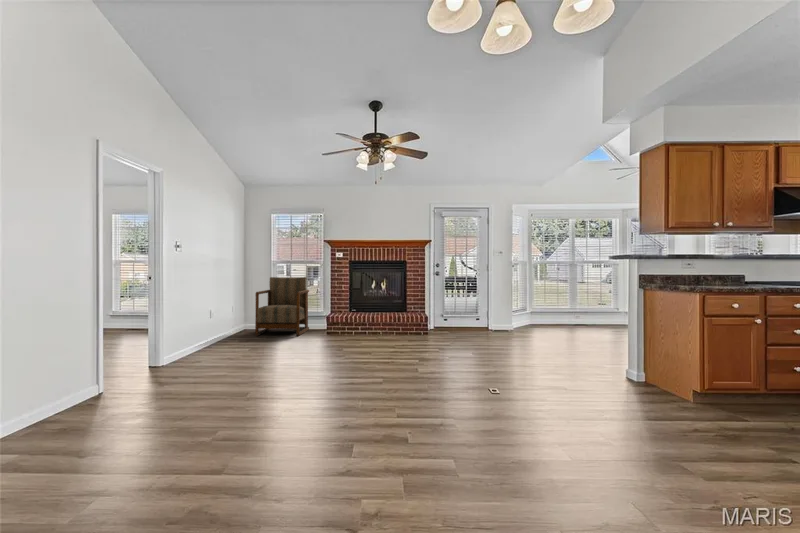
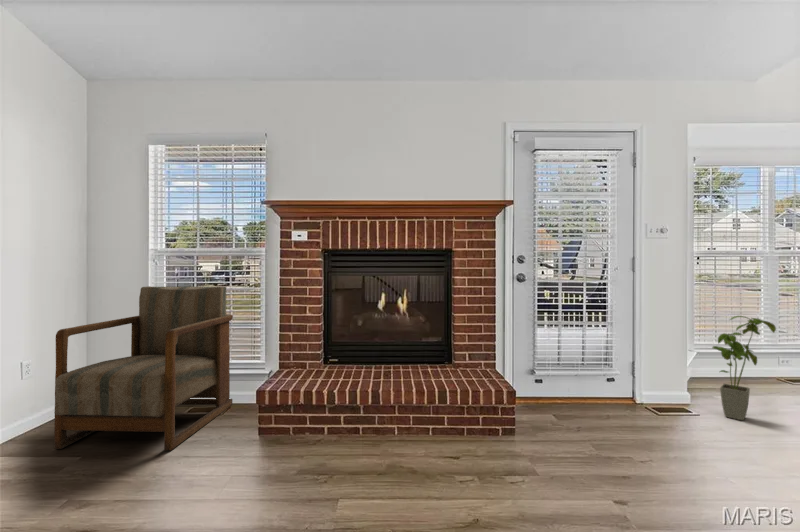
house plant: none [514,289,536,331] -> present [712,316,776,420]

